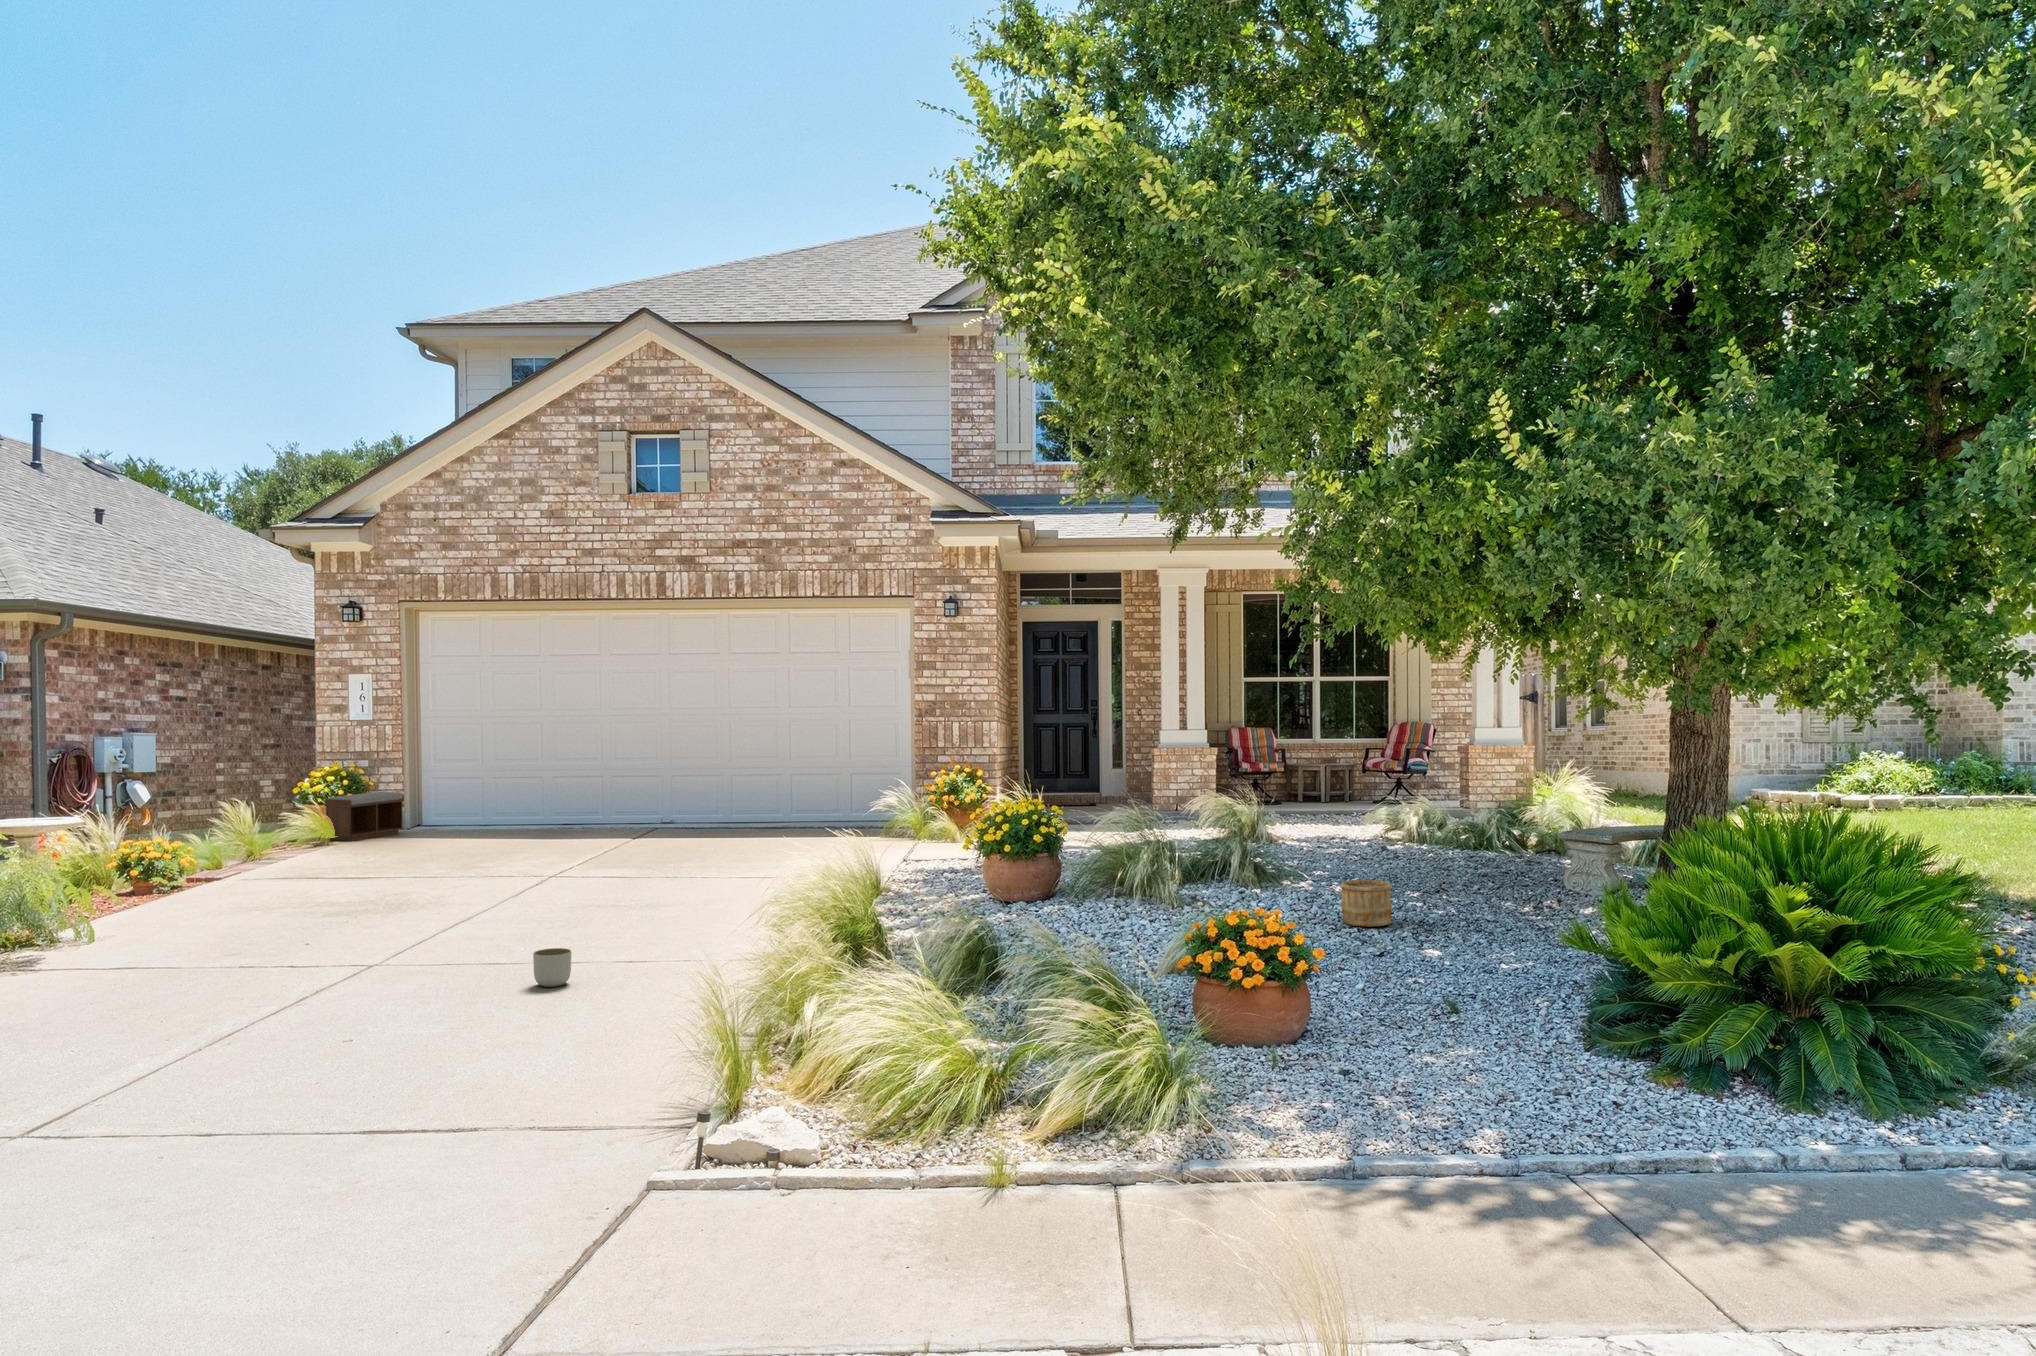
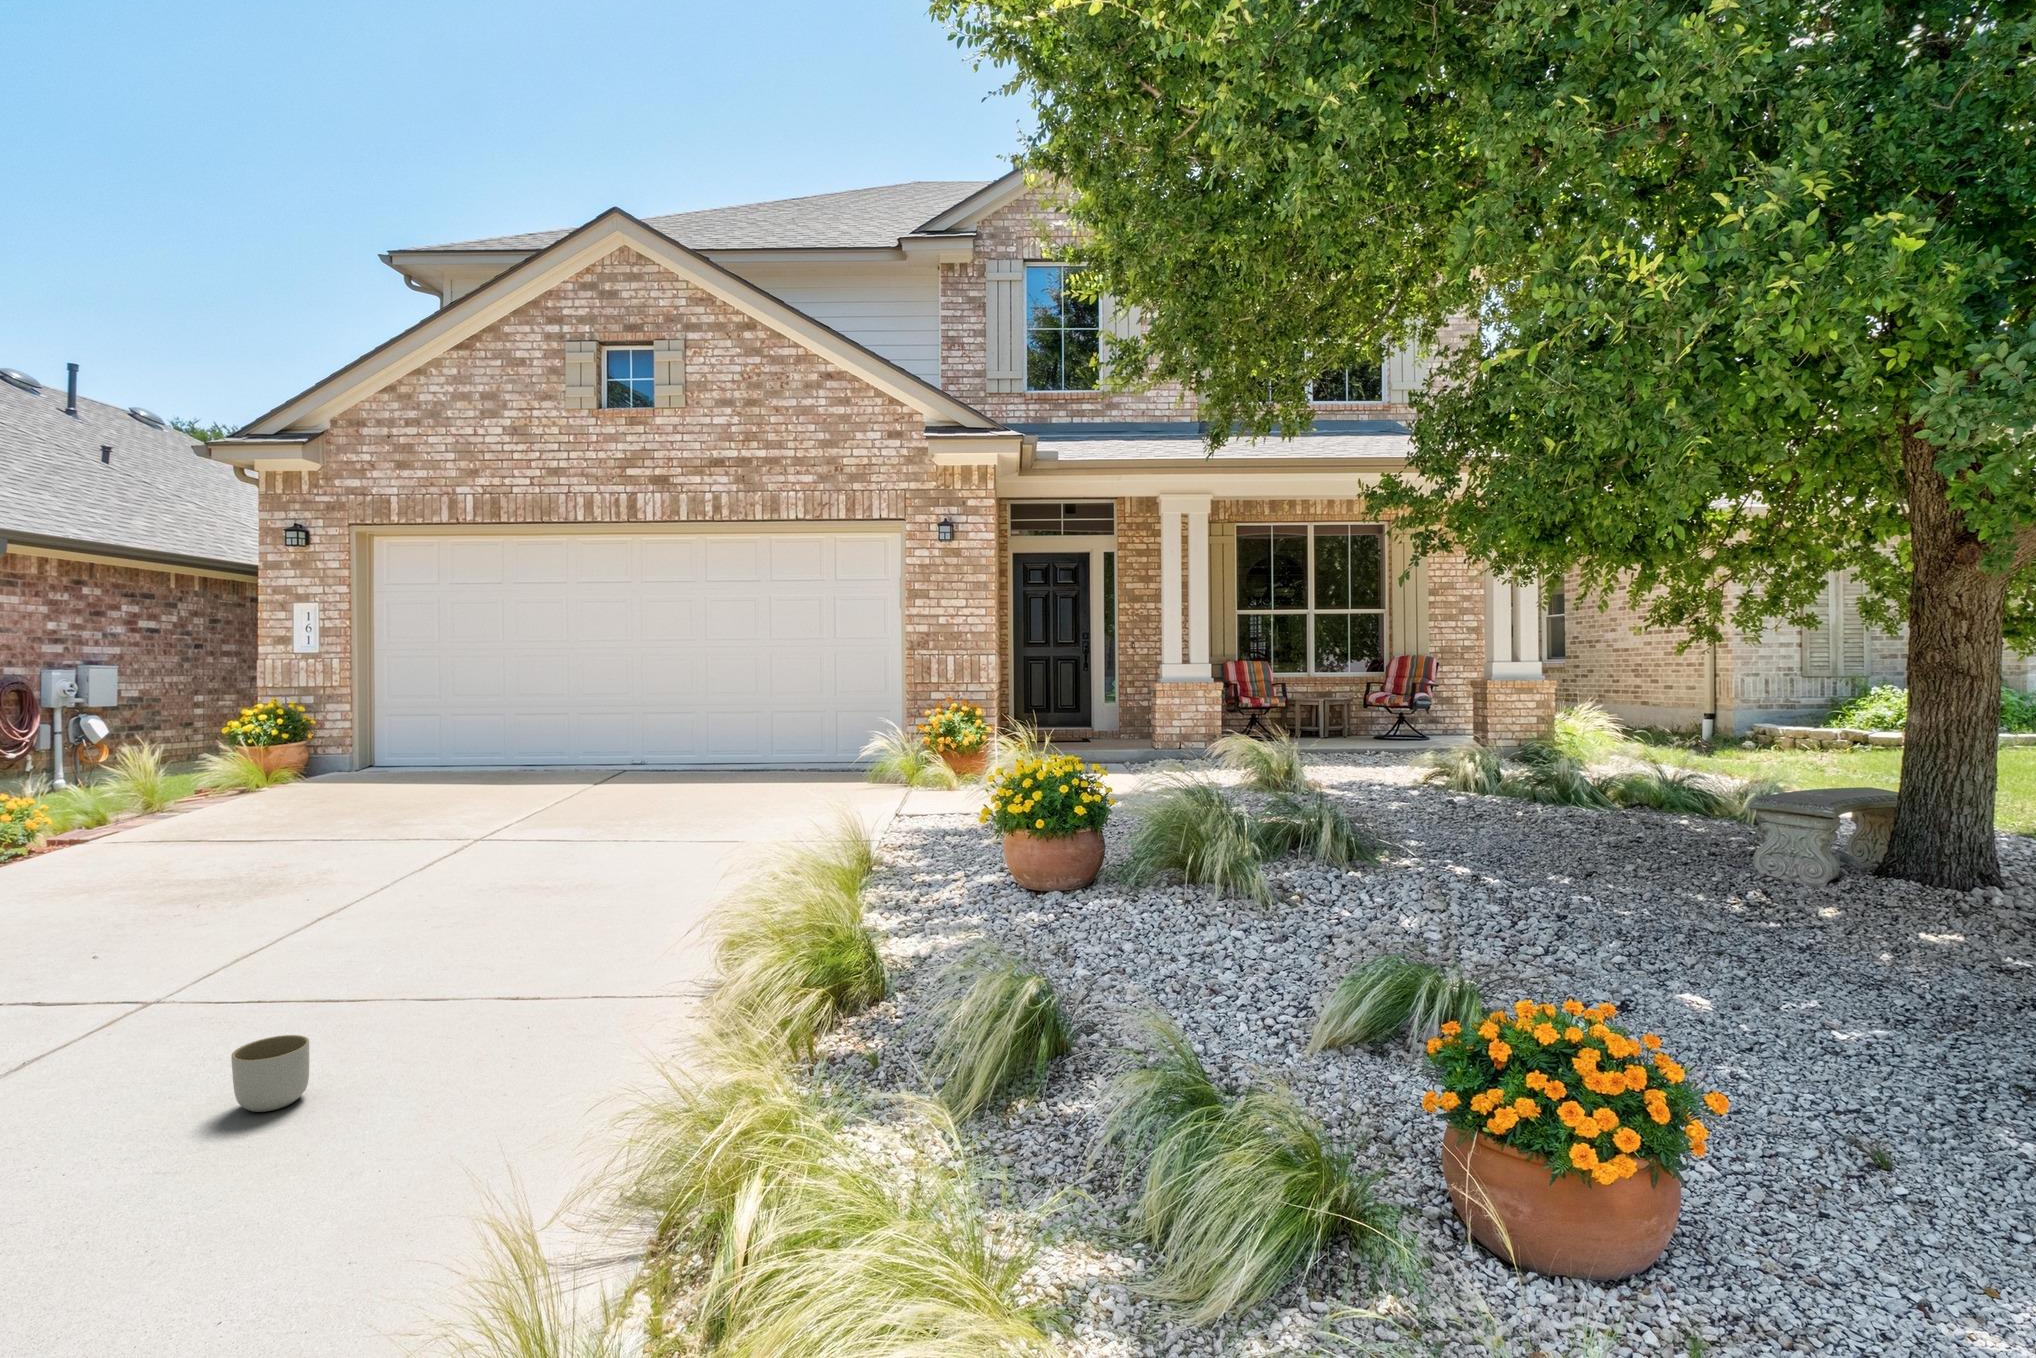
bench: present [325,792,404,841] -> none [254,731,354,787]
wooden bucket: present [1340,880,1392,927] -> none [1513,871,1597,944]

